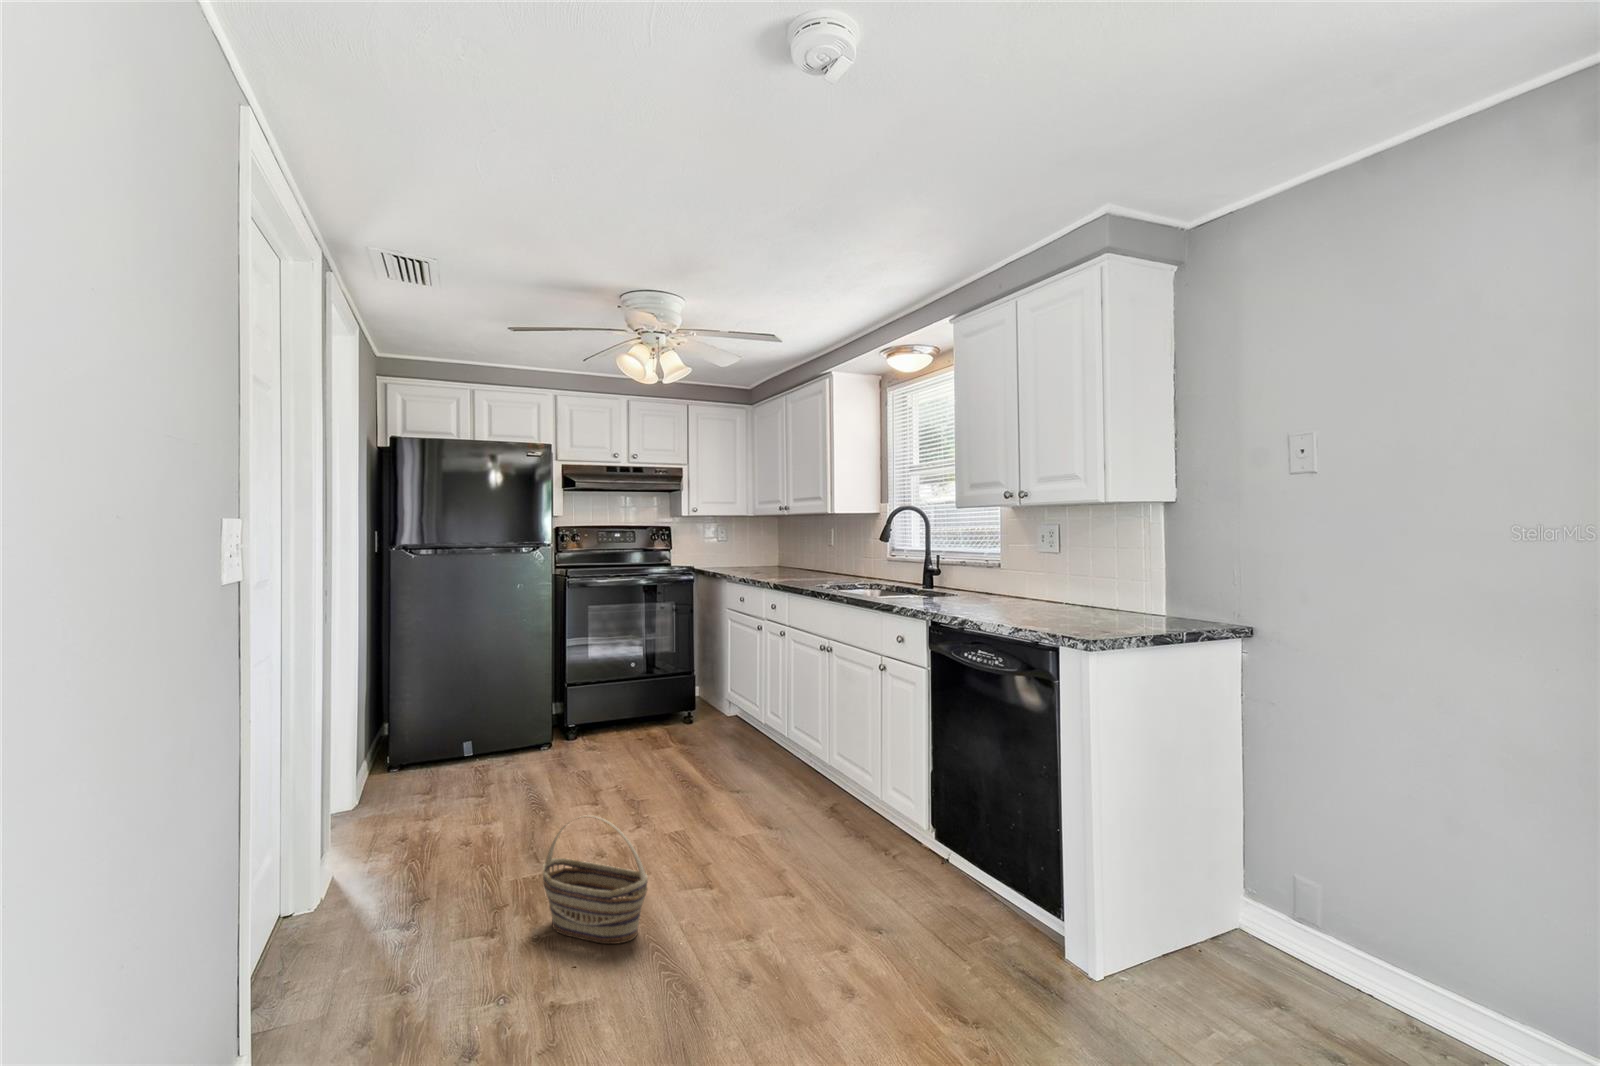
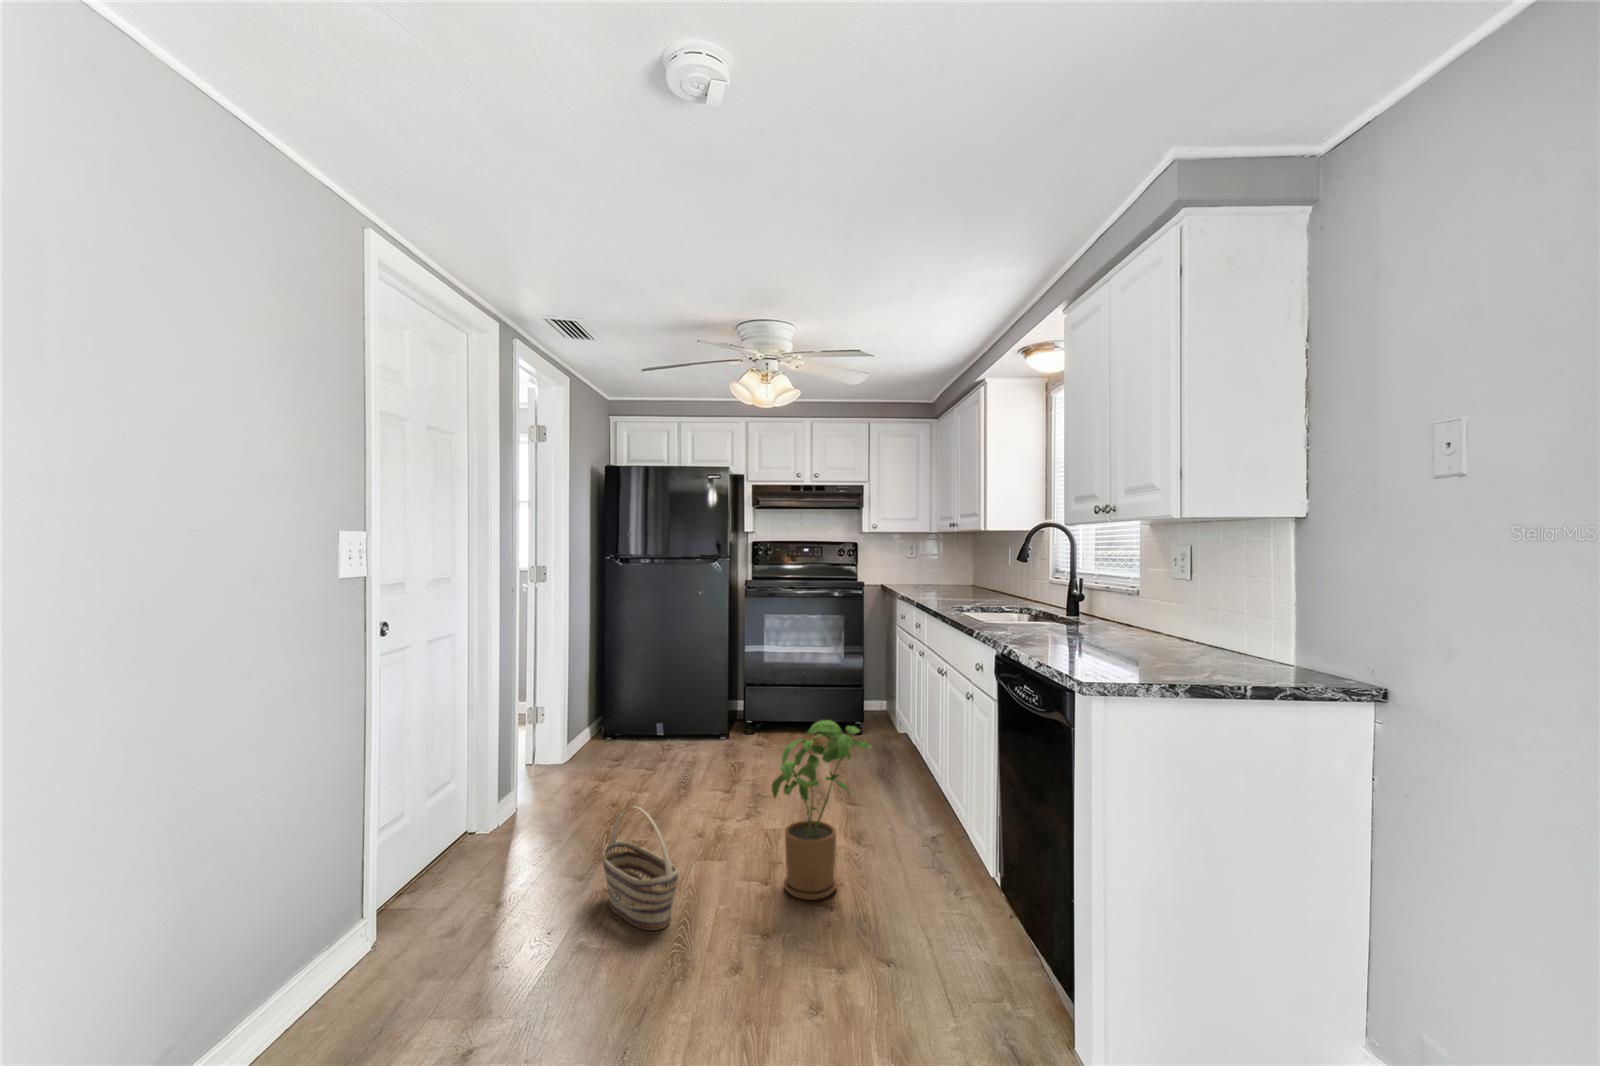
house plant: none [719,701,817,882] -> present [771,720,872,900]

